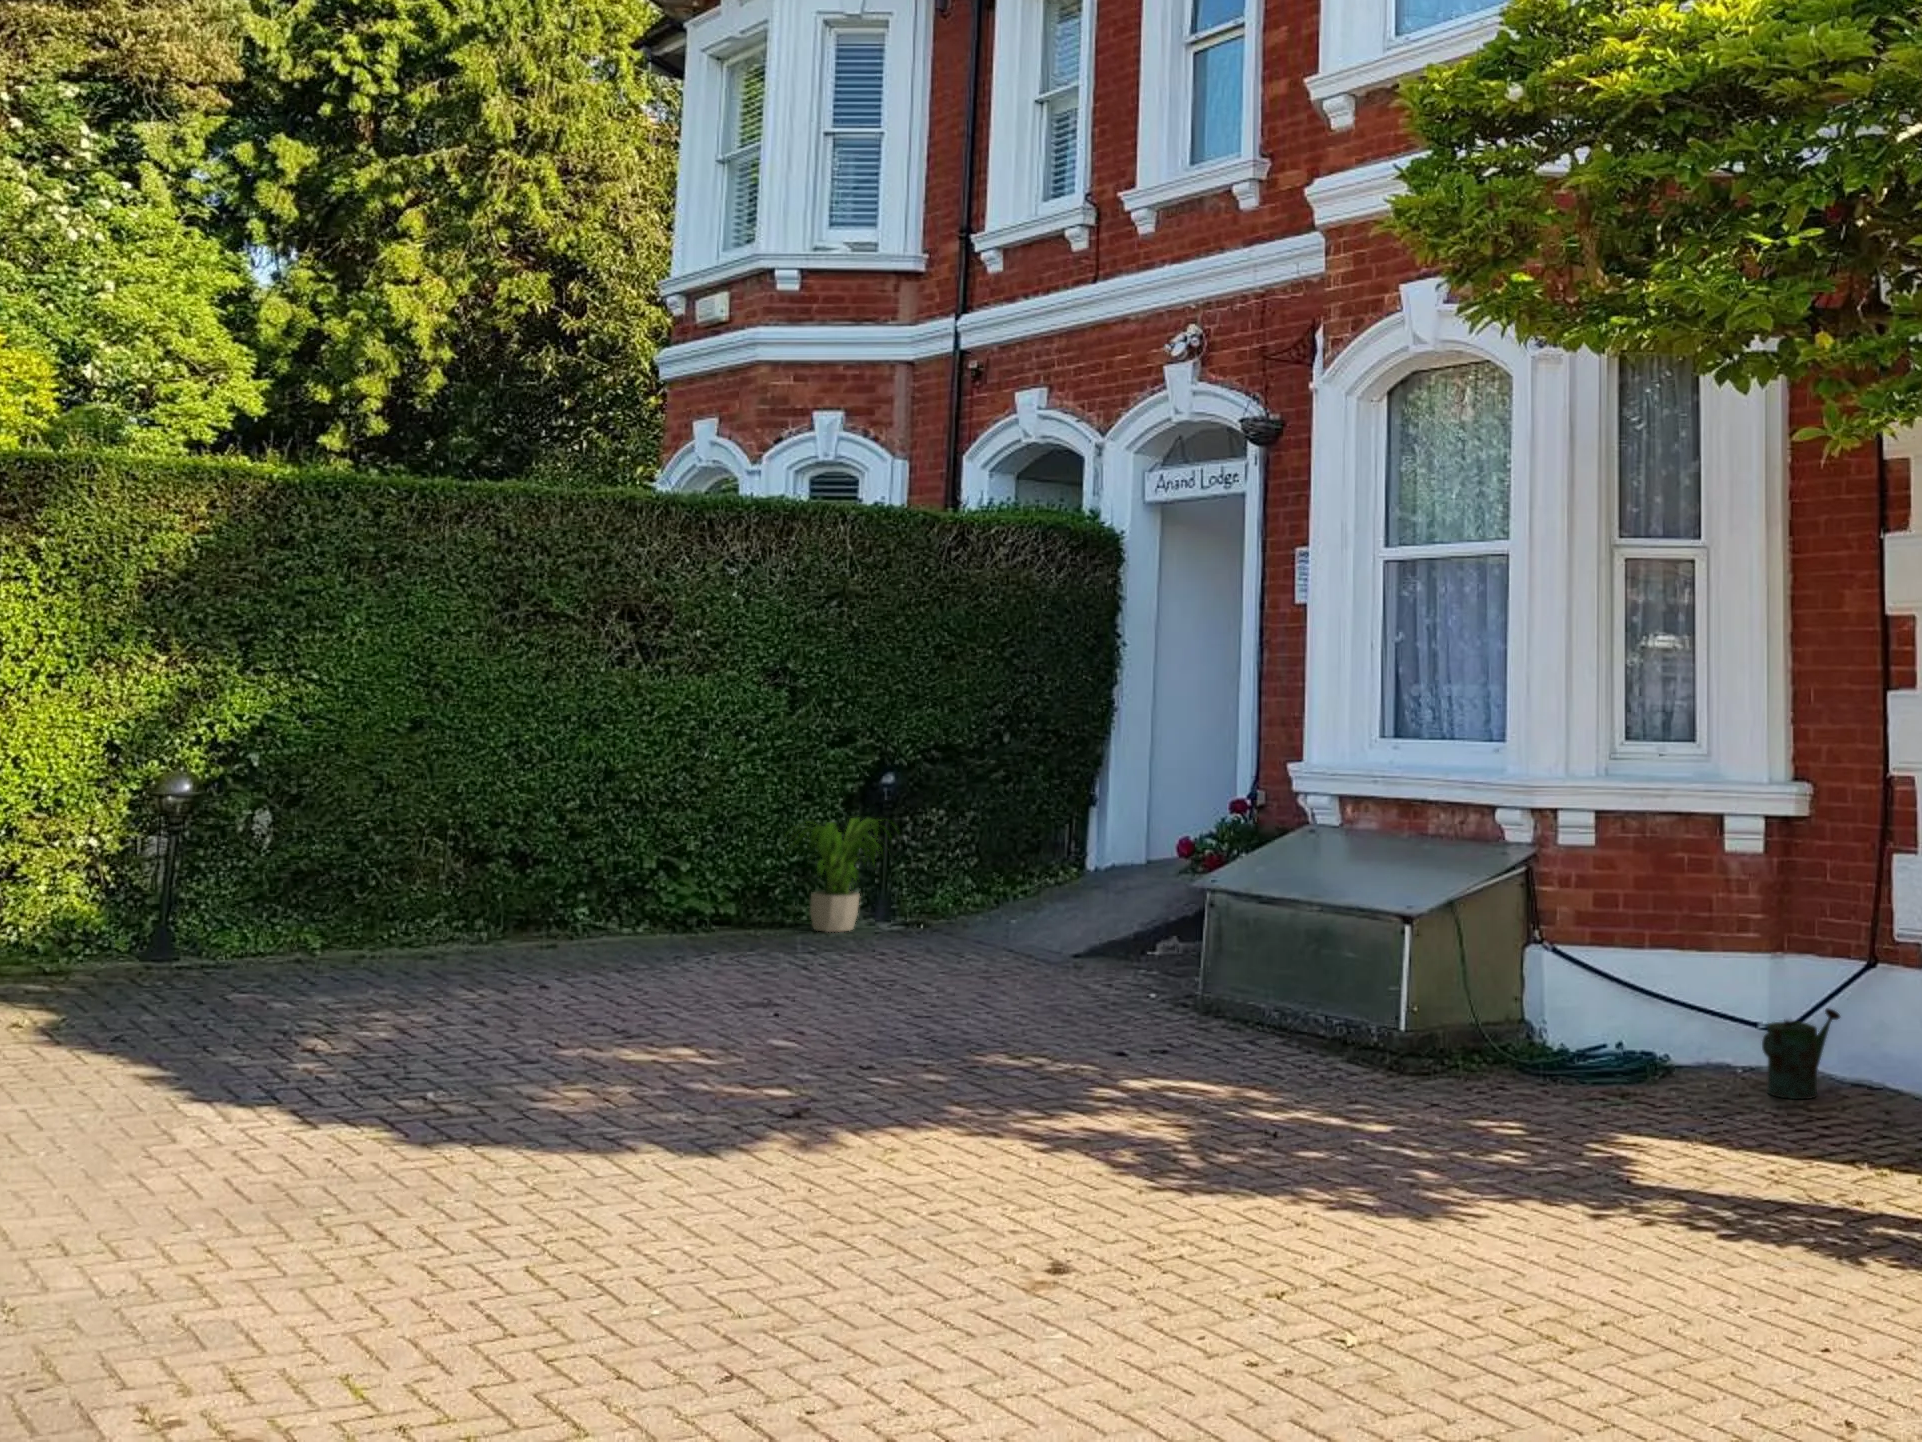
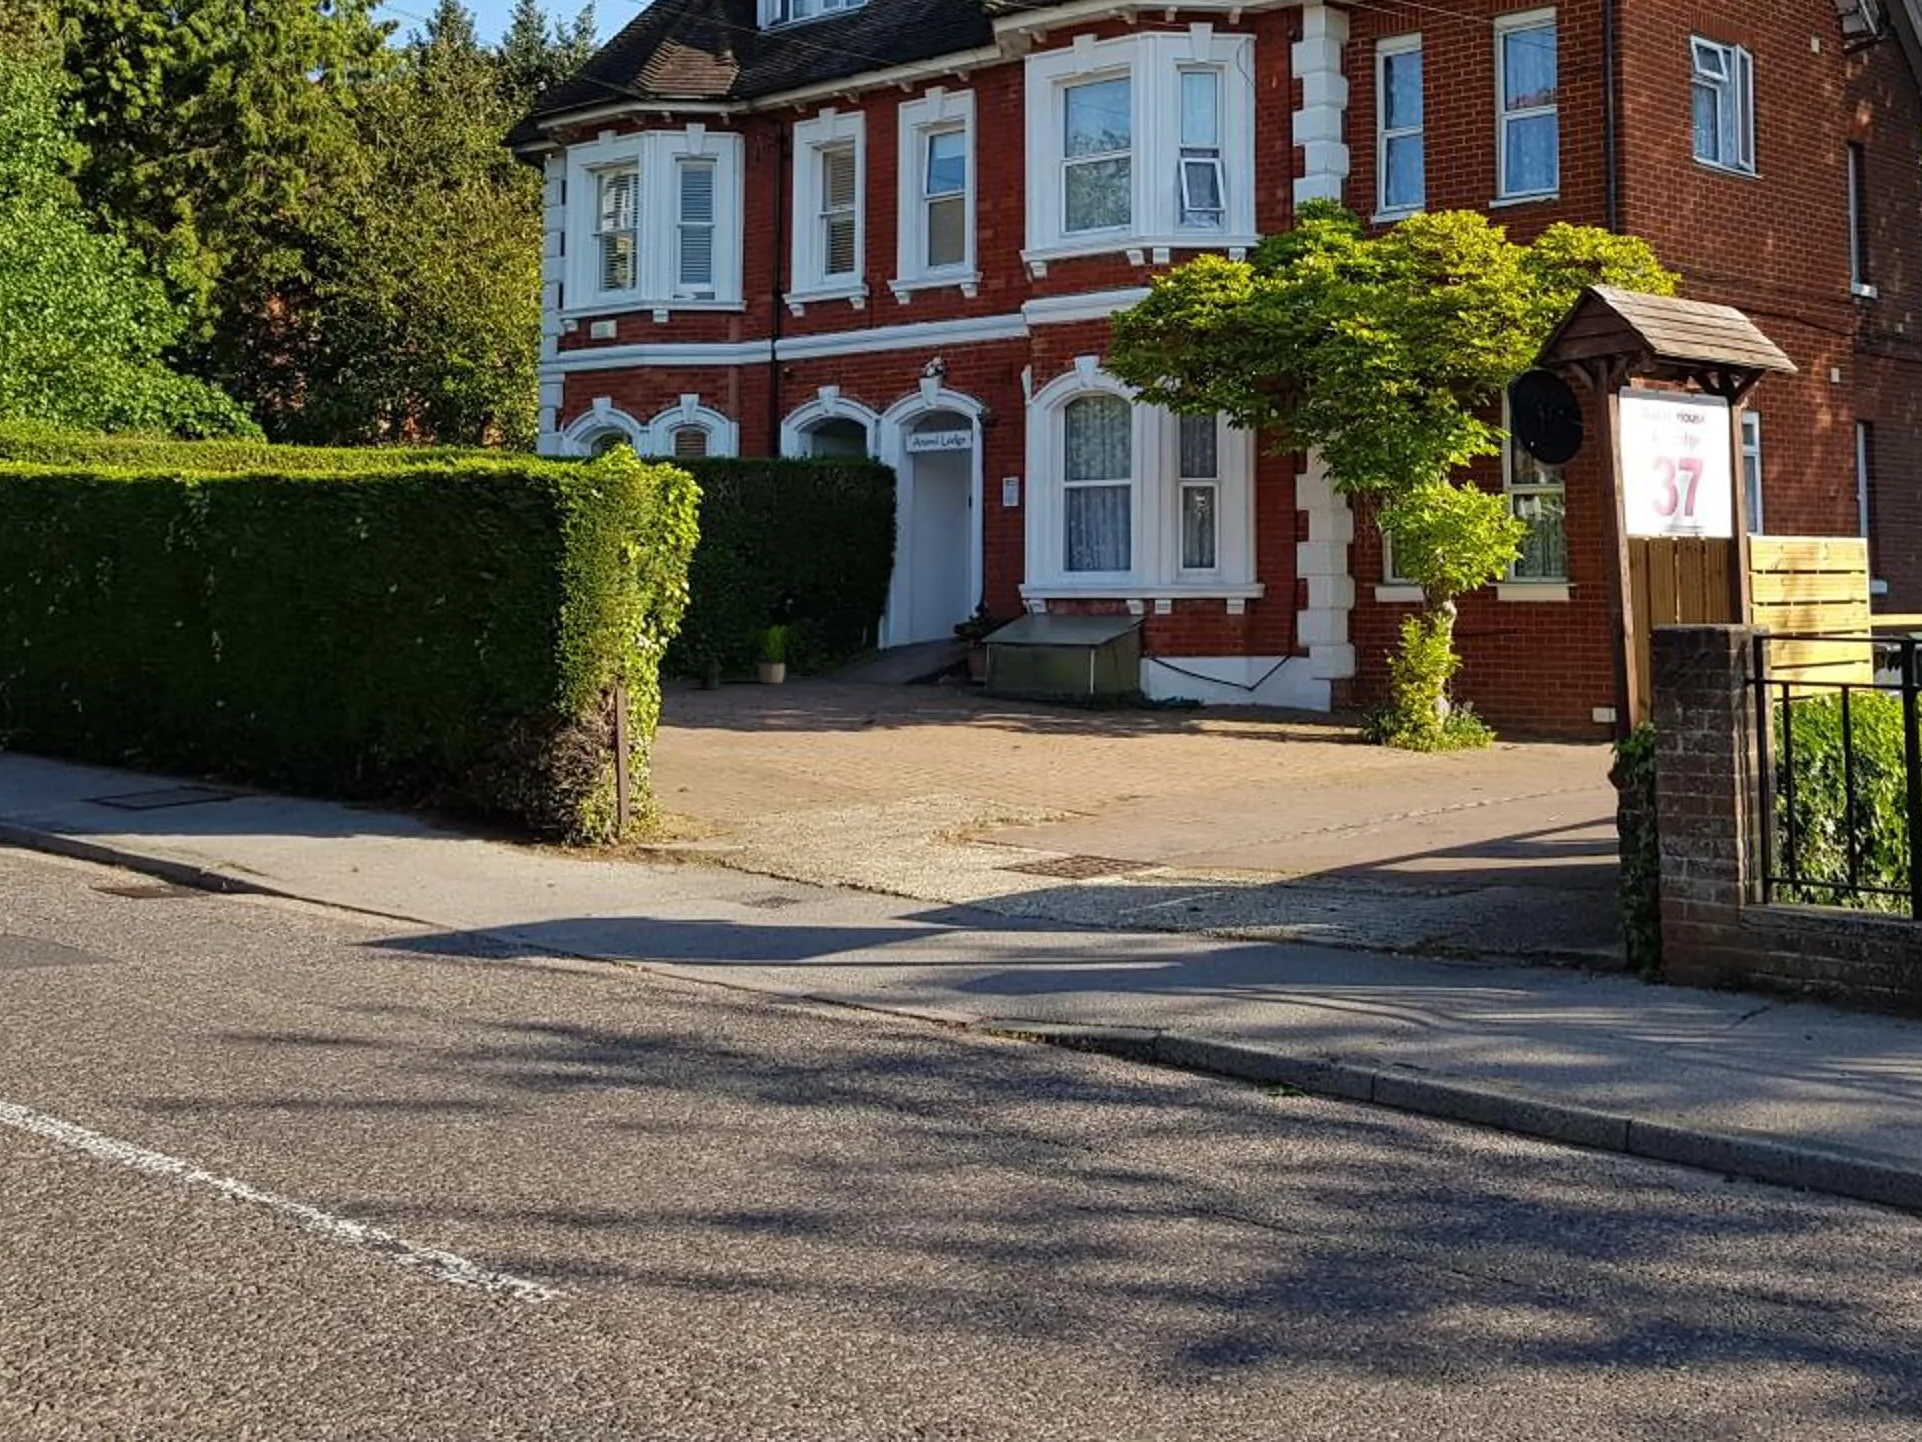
watering can: present [1762,1009,1840,1099] -> present [695,657,720,689]

